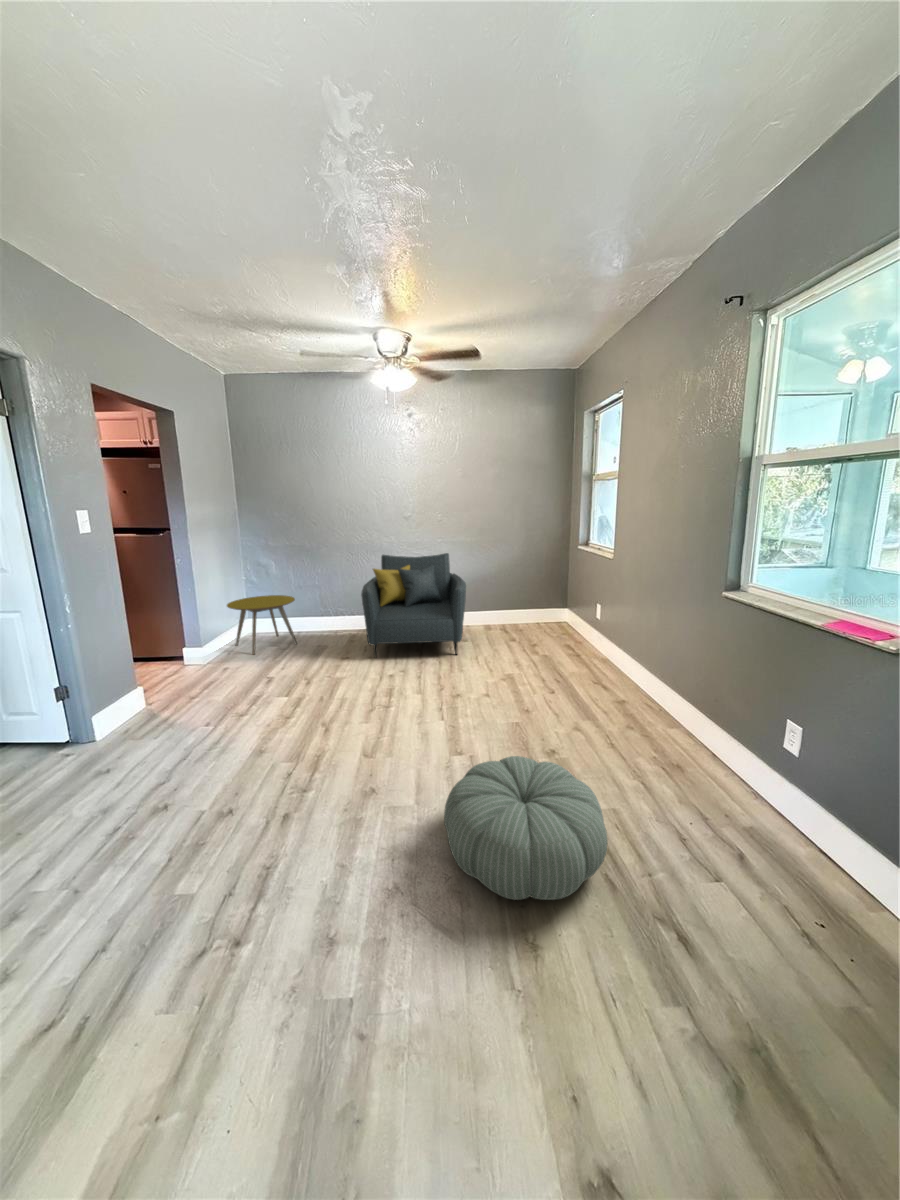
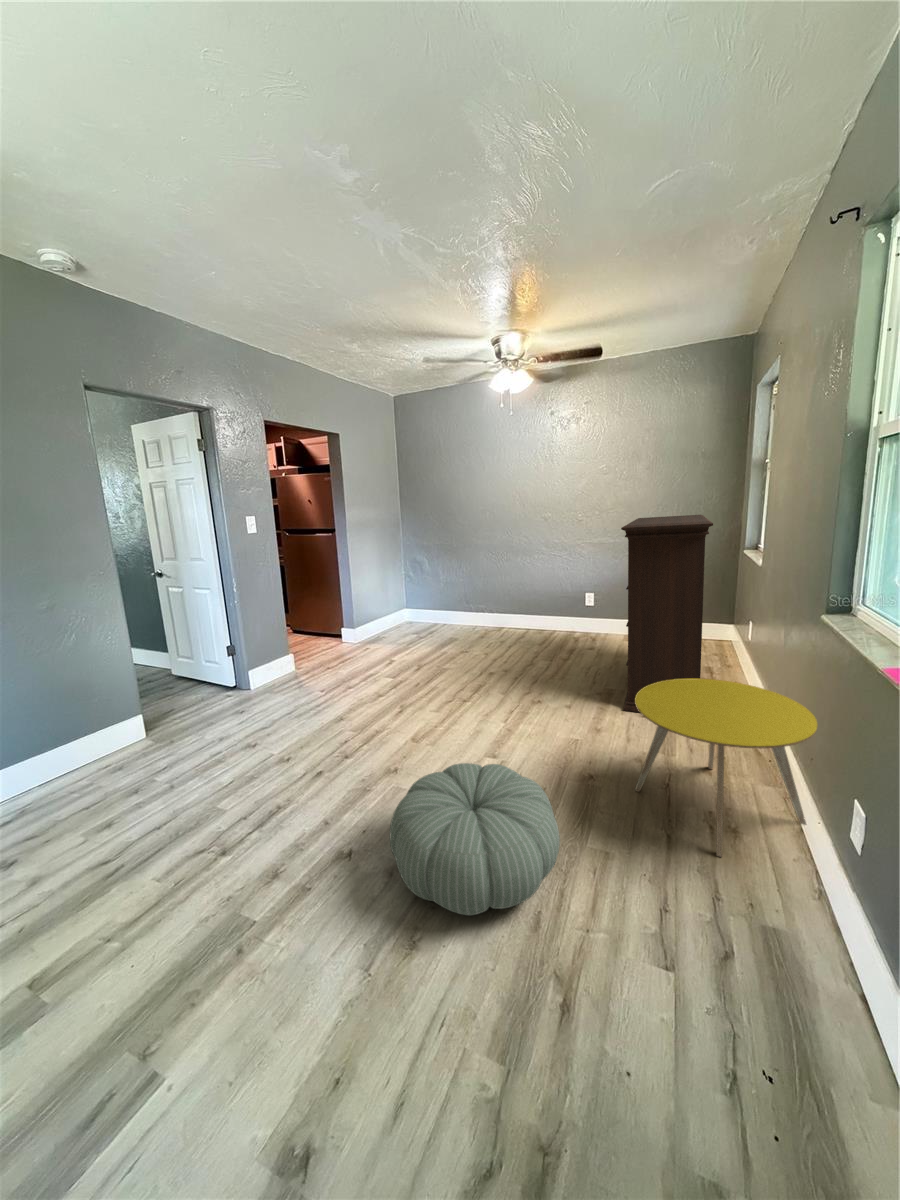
bookshelf: none [508,526,603,692] -> present [621,515,713,712]
armchair: present [361,553,466,658] -> none [474,549,593,661]
side table: present [227,595,297,655] -> present [635,678,817,857]

